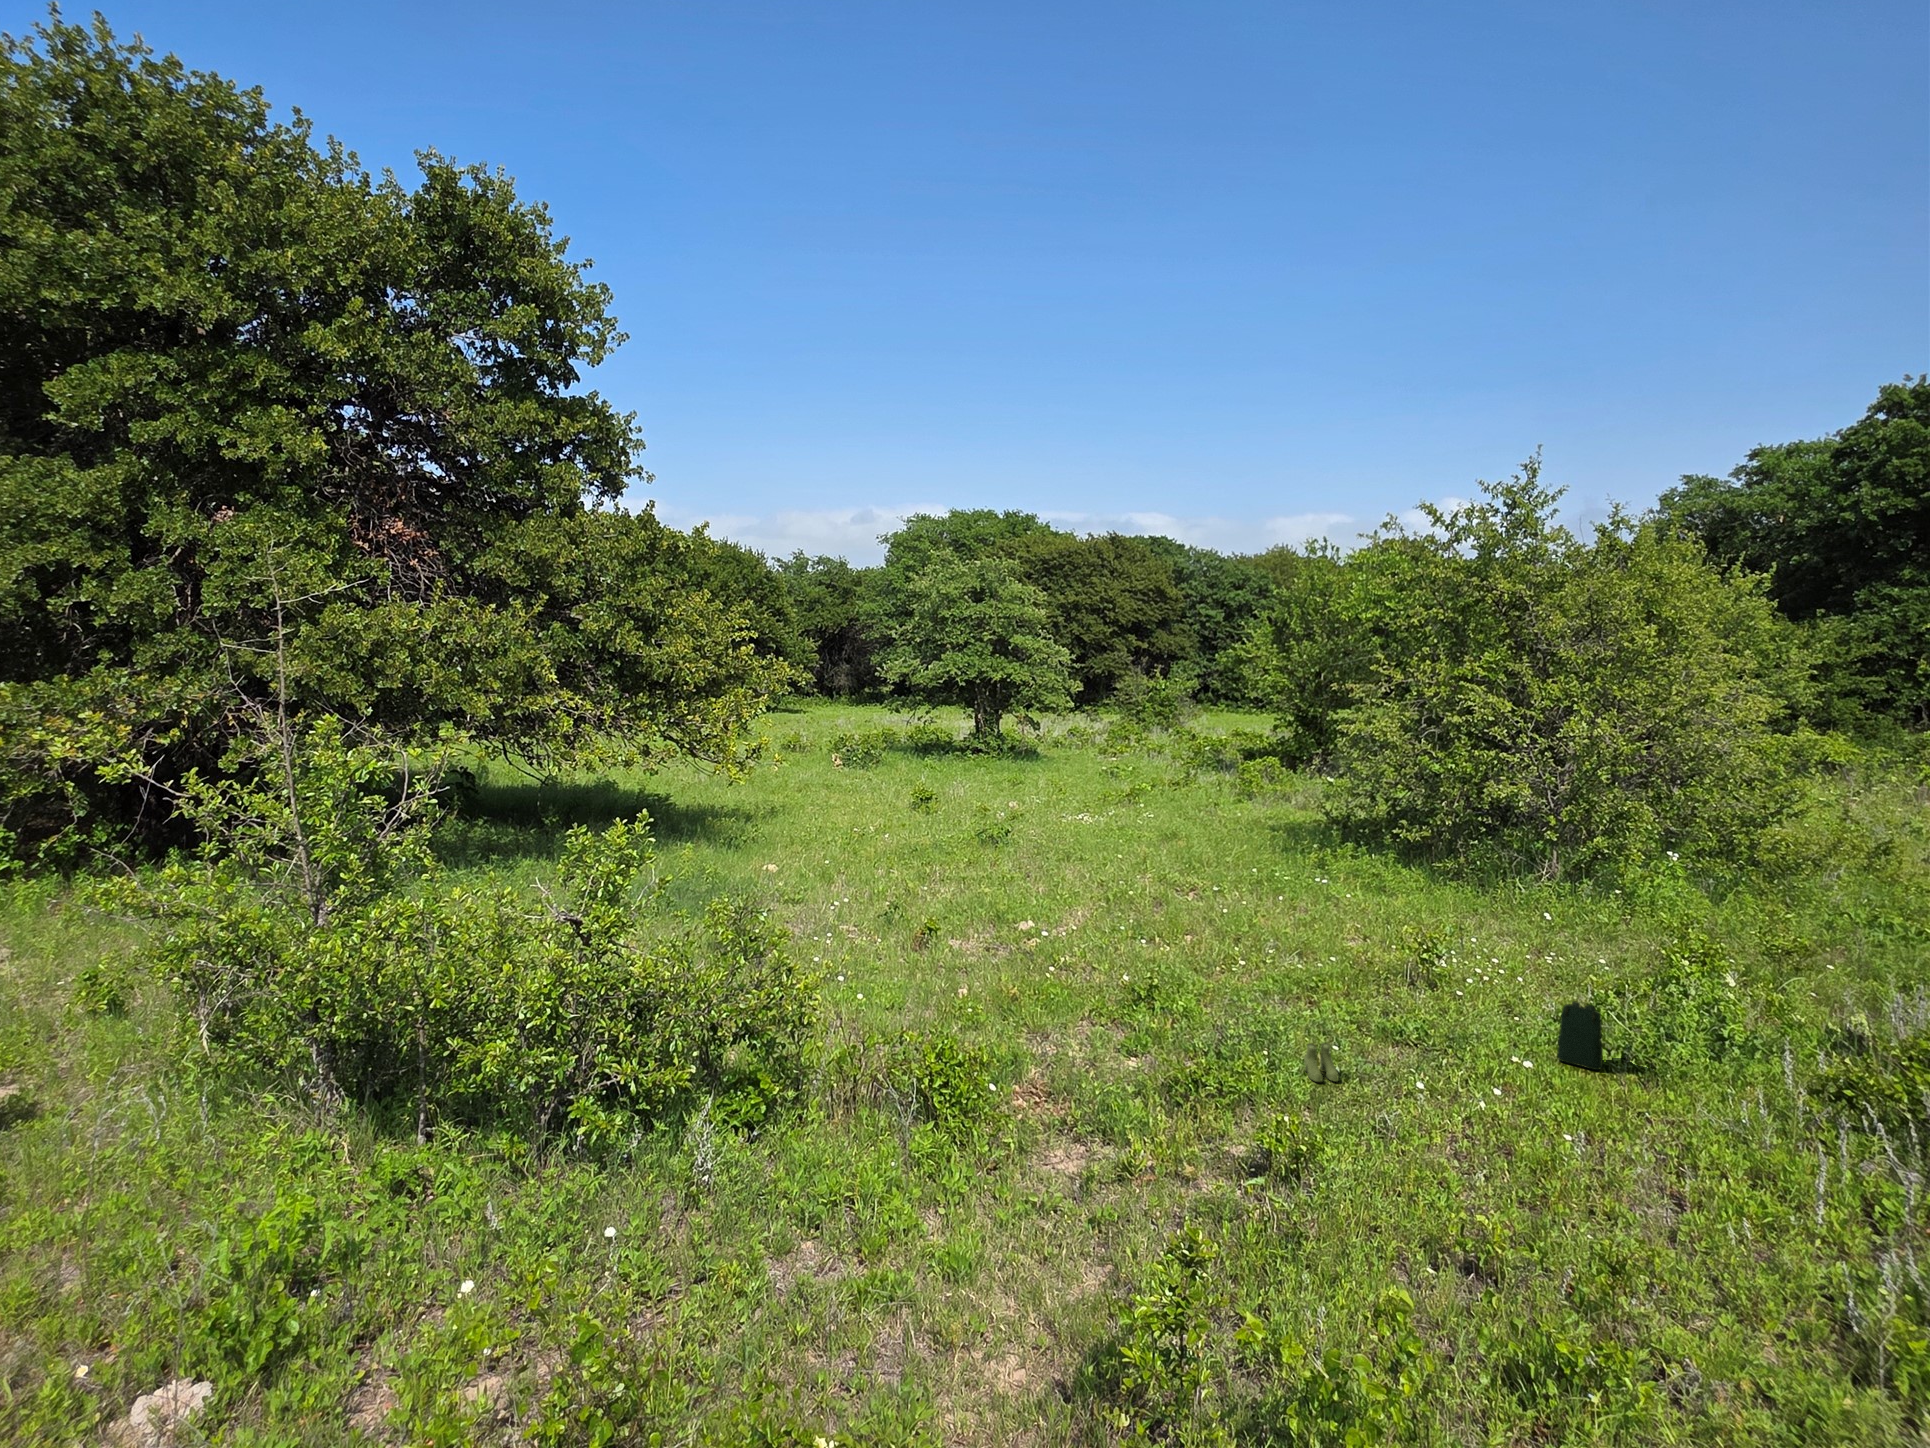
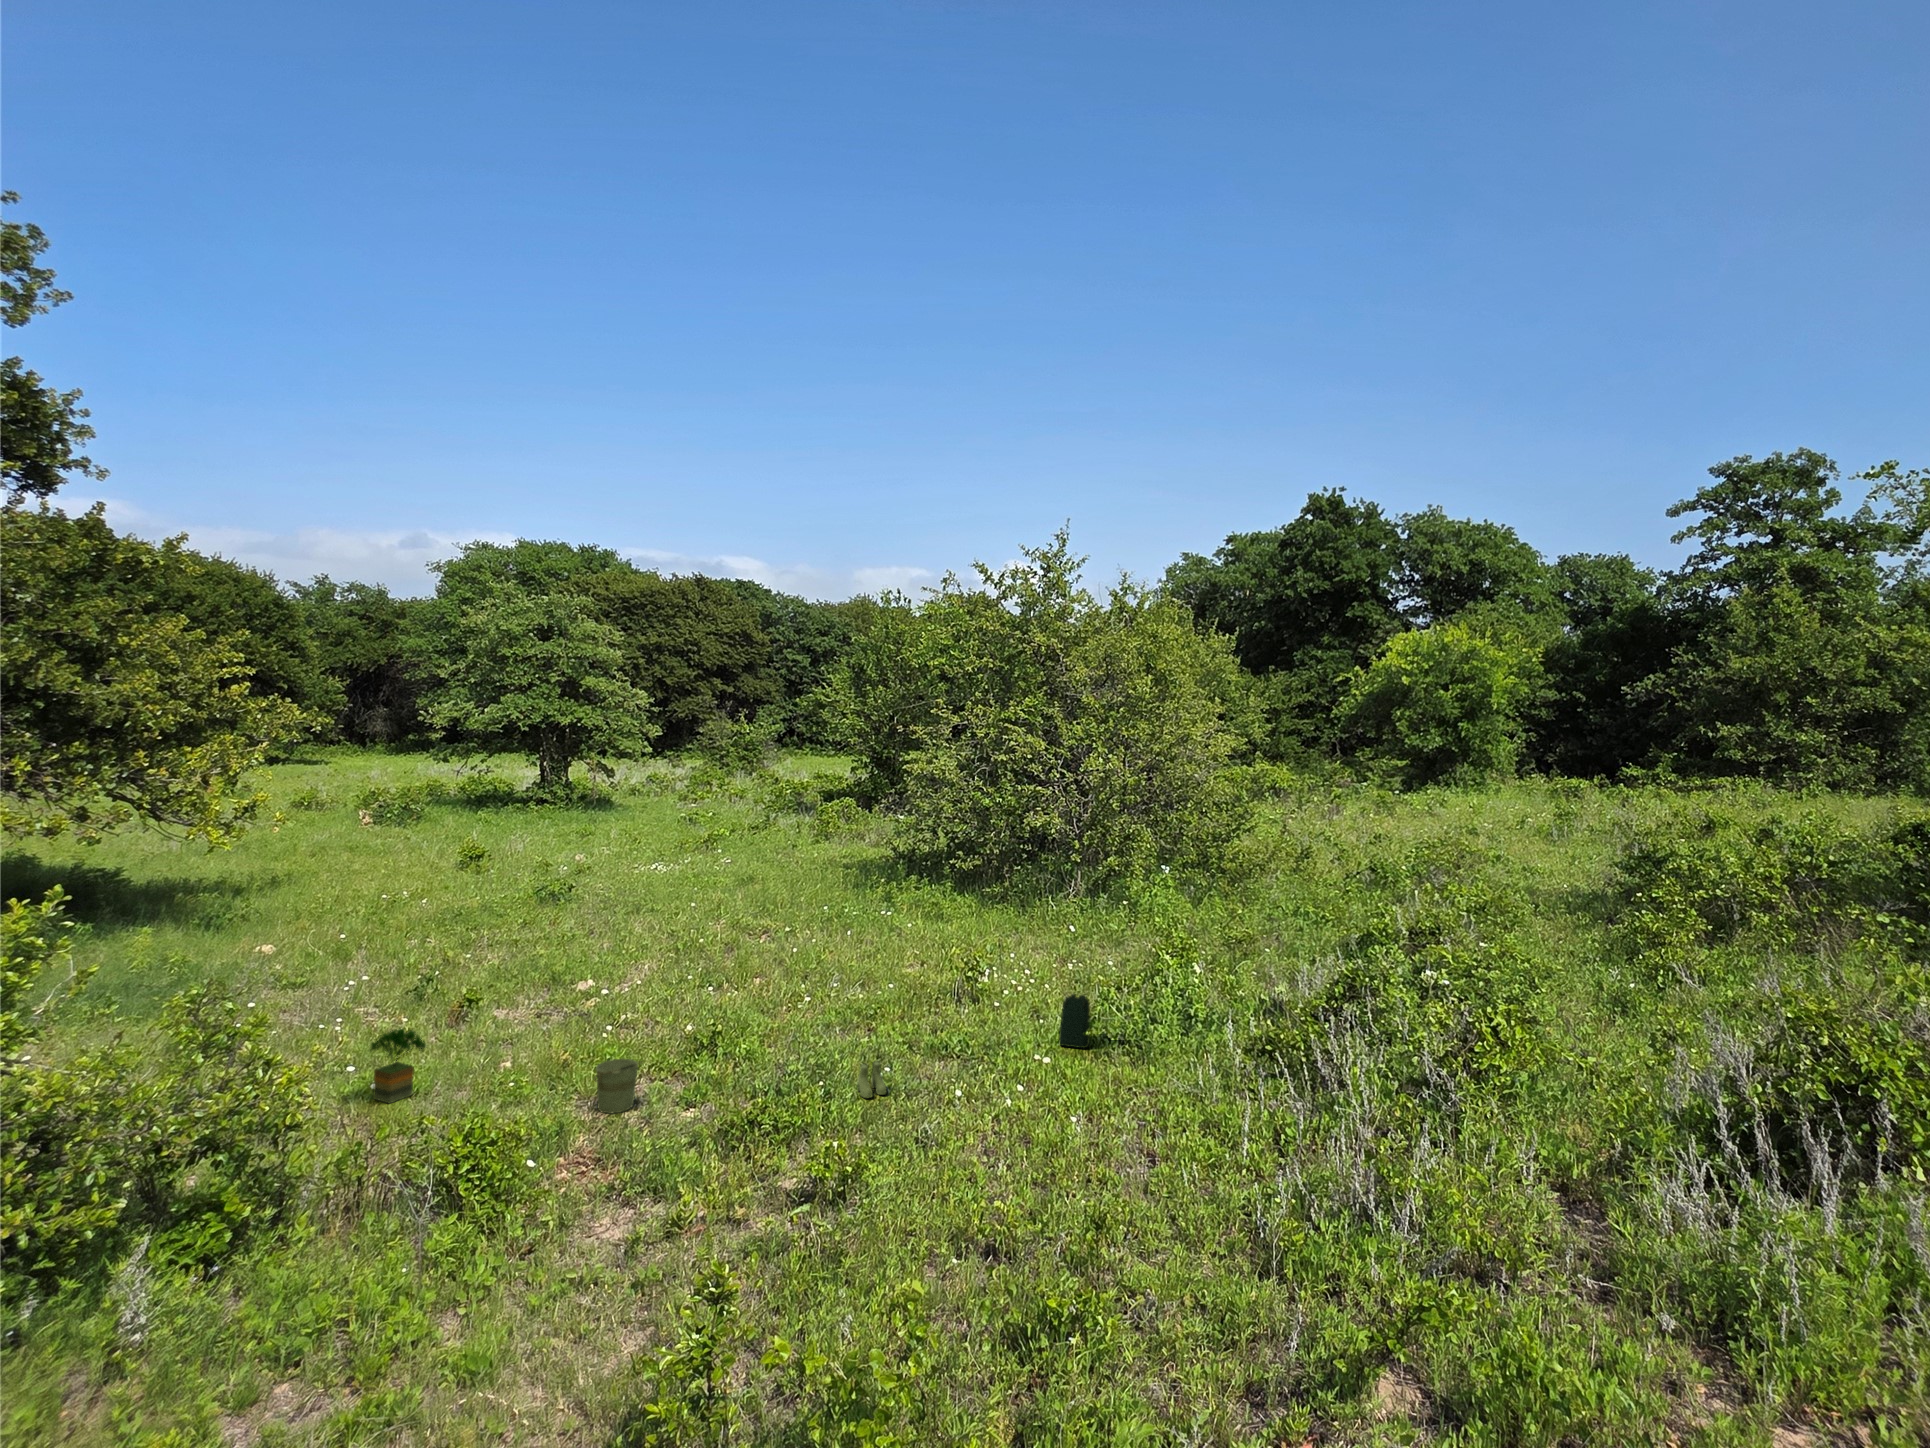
potted tree: none [873,942,915,1004] -> present [370,1028,426,1103]
bucket: none [1045,996,1088,1047] -> present [594,1059,641,1113]

